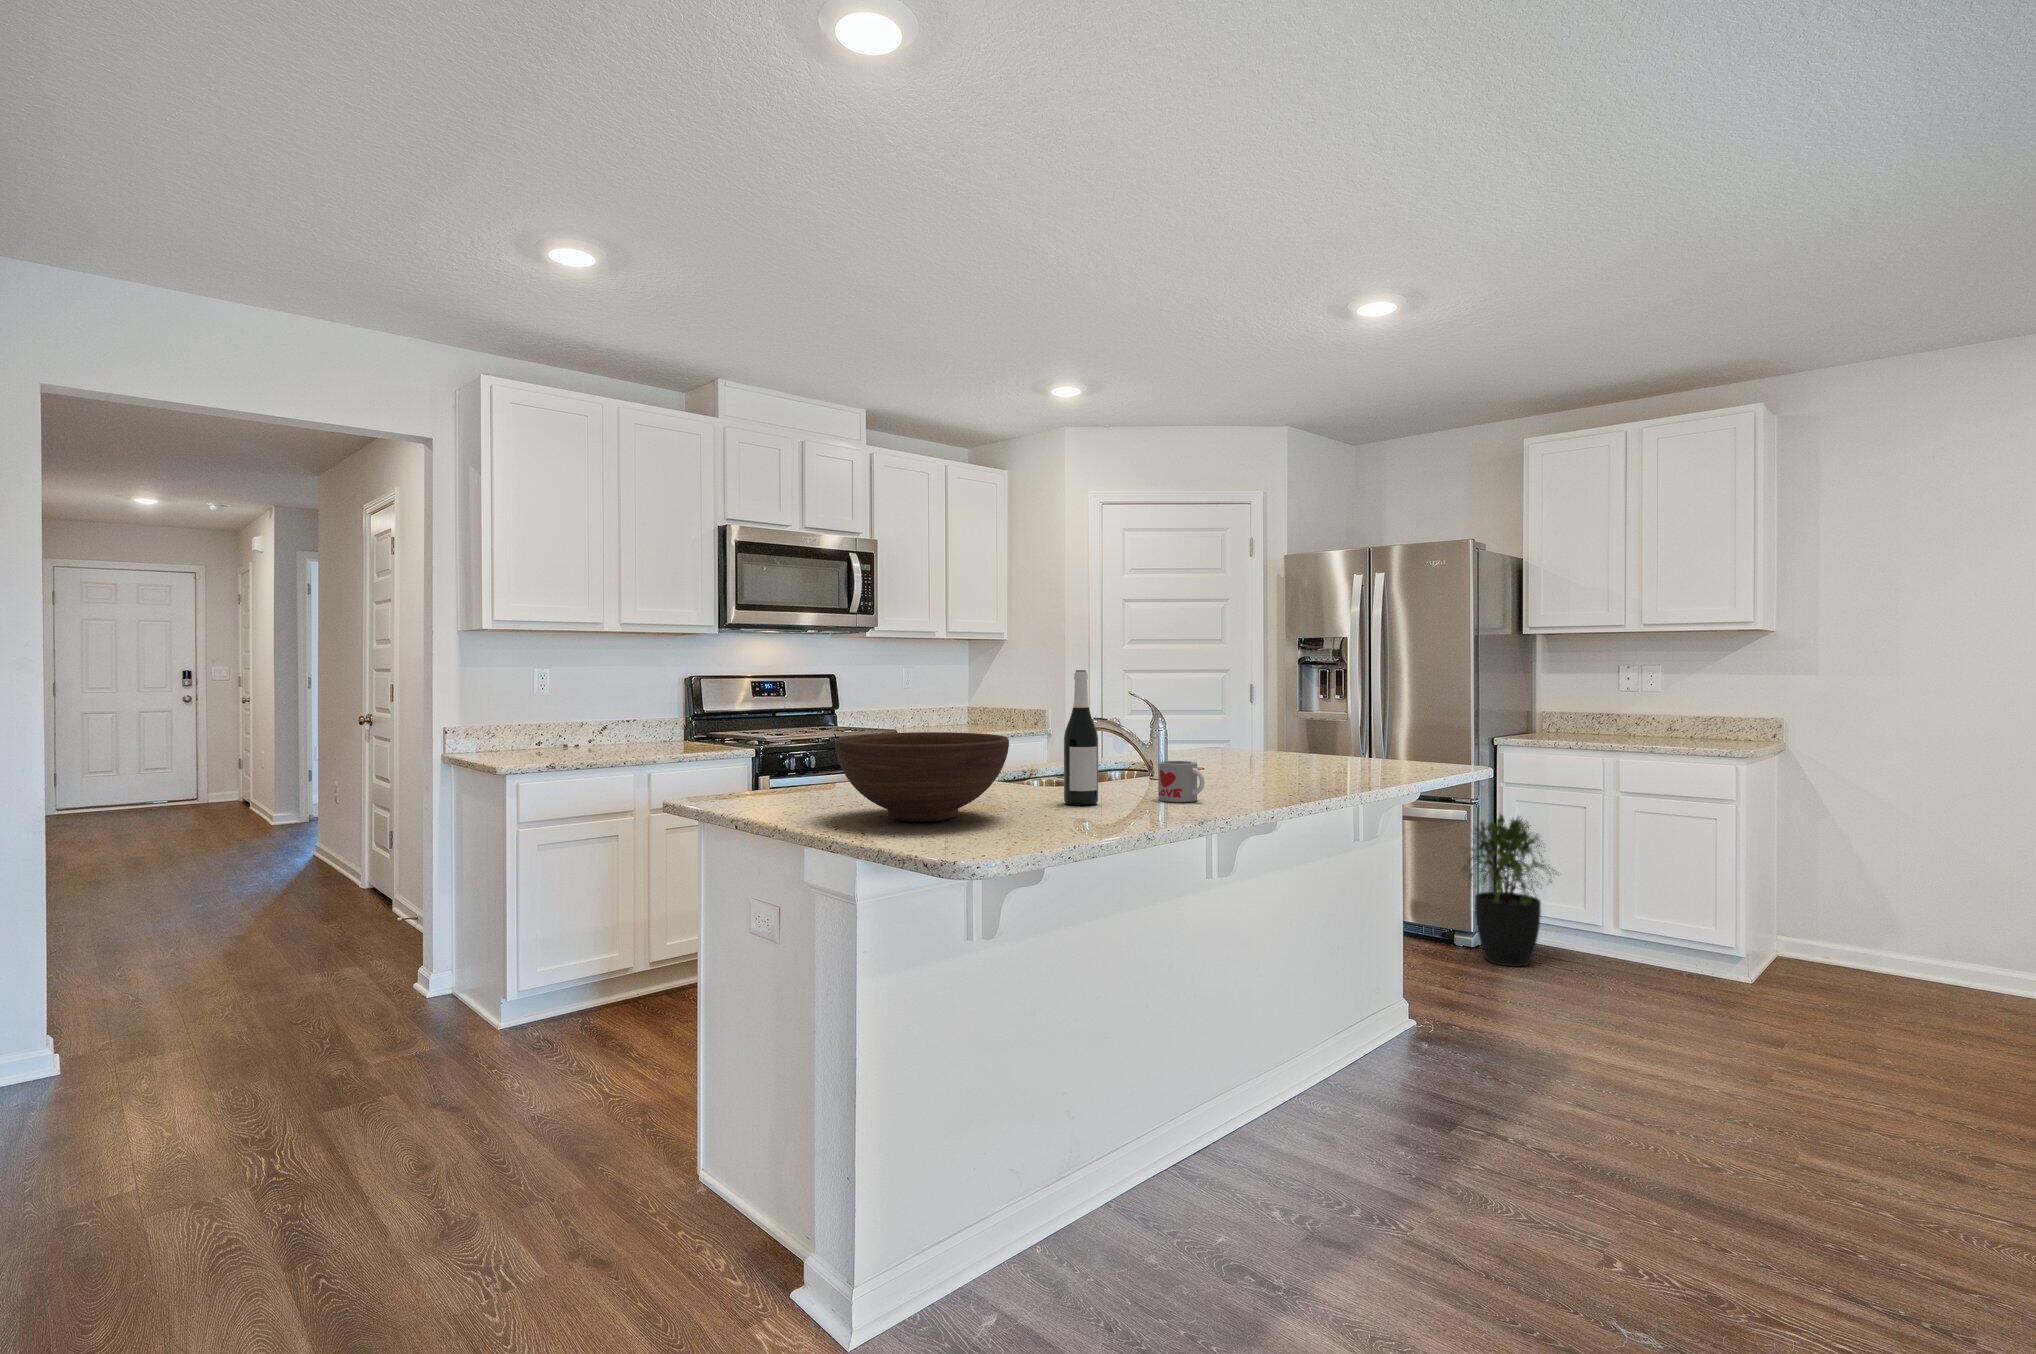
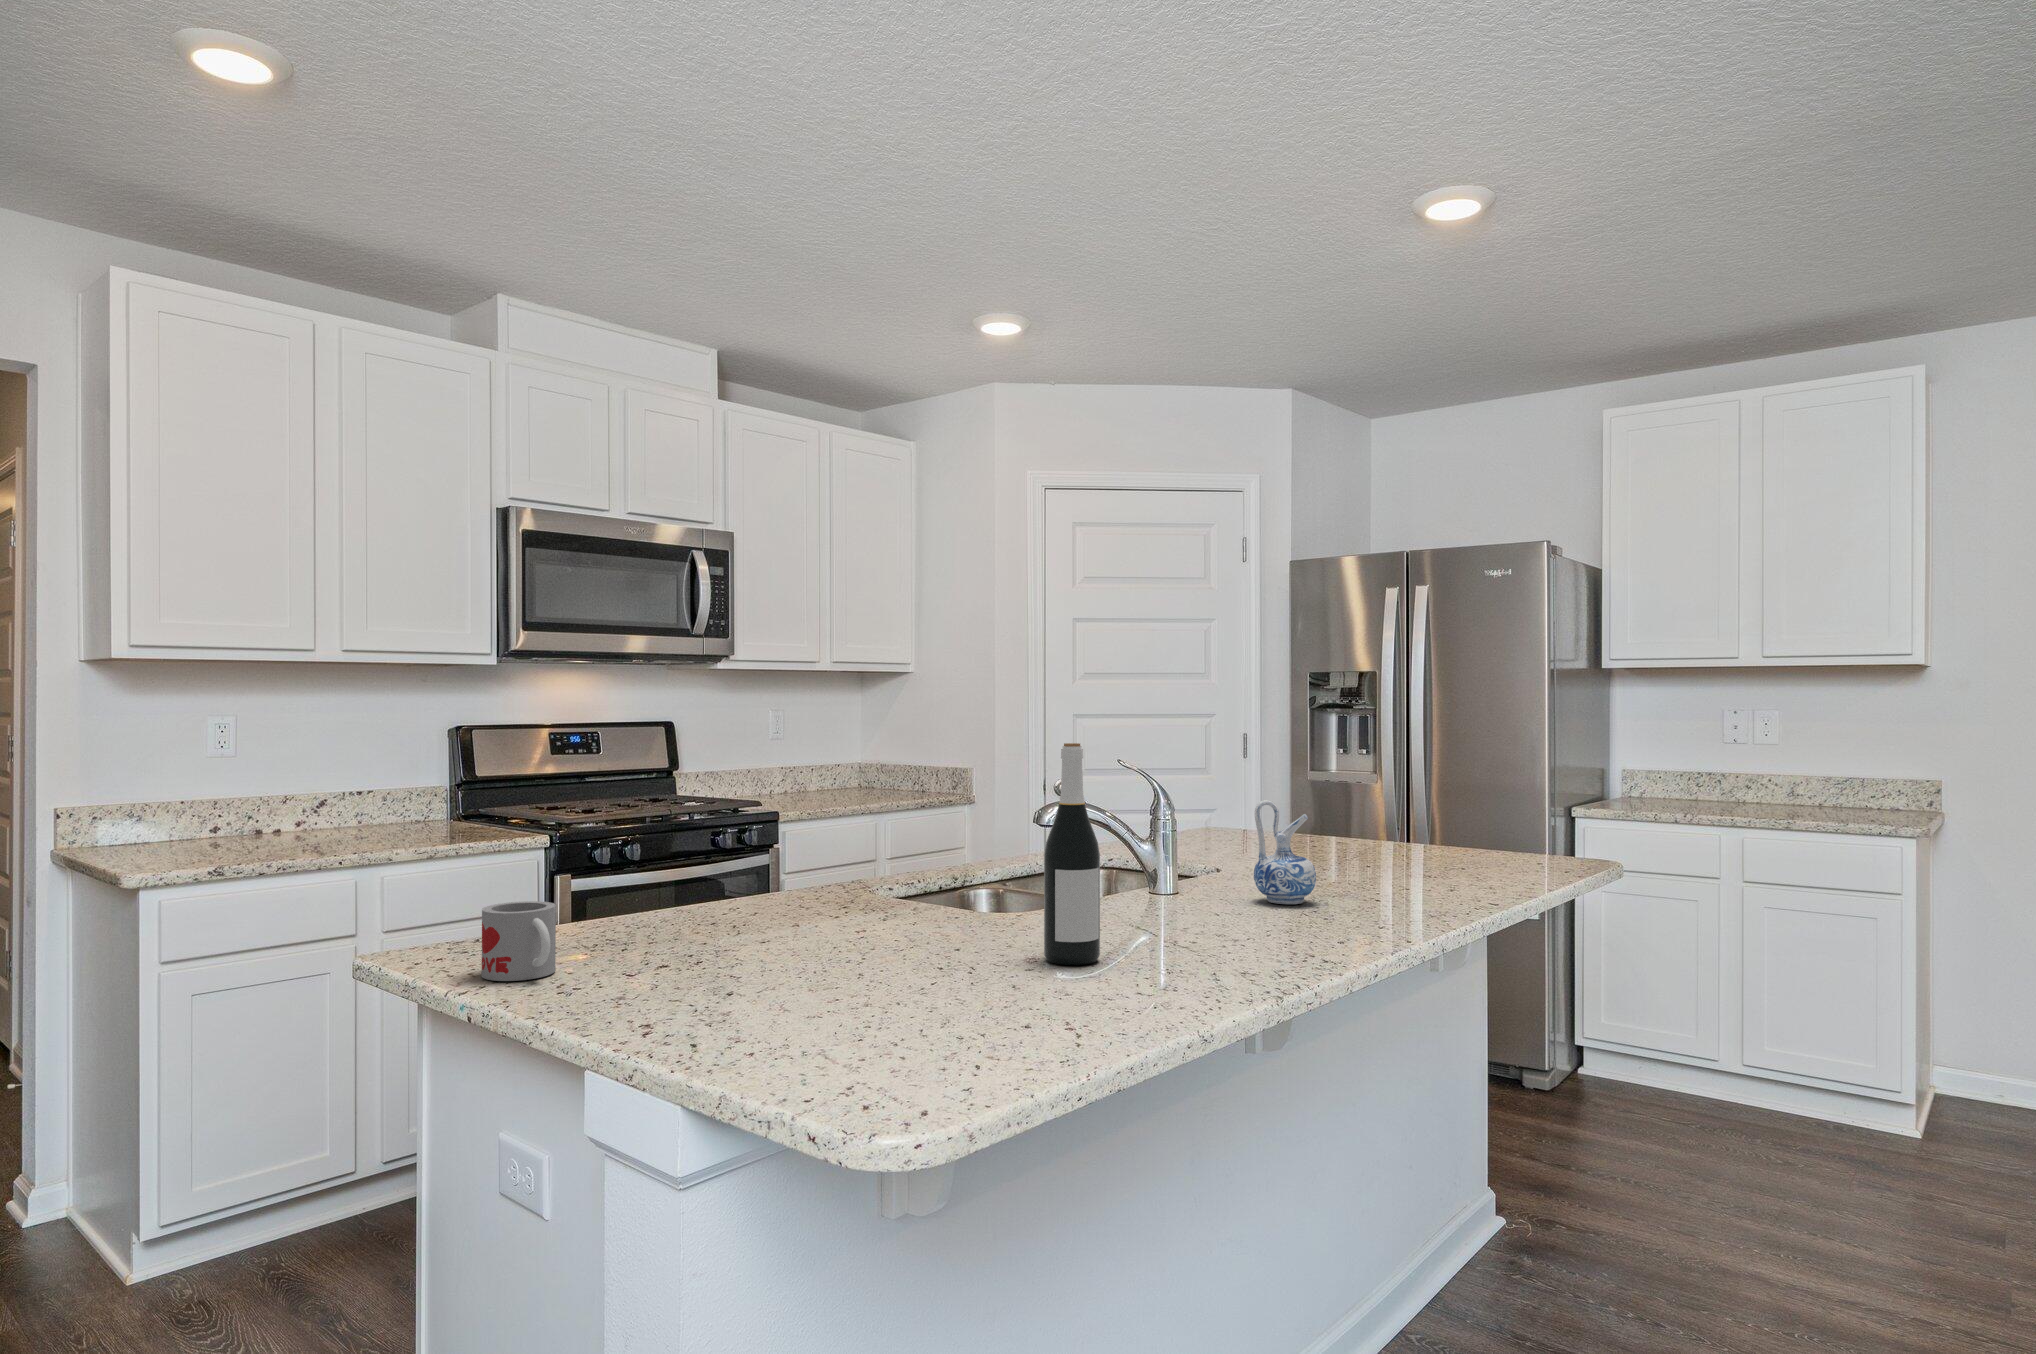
ceramic pitcher: none [1215,714,1256,782] -> present [1254,800,1316,904]
fruit bowl: present [835,732,1009,821] -> none [663,850,965,1018]
mug: present [1158,761,1205,802] -> present [482,901,556,981]
potted plant: present [1461,814,1555,967] -> none [1529,911,1675,1122]

